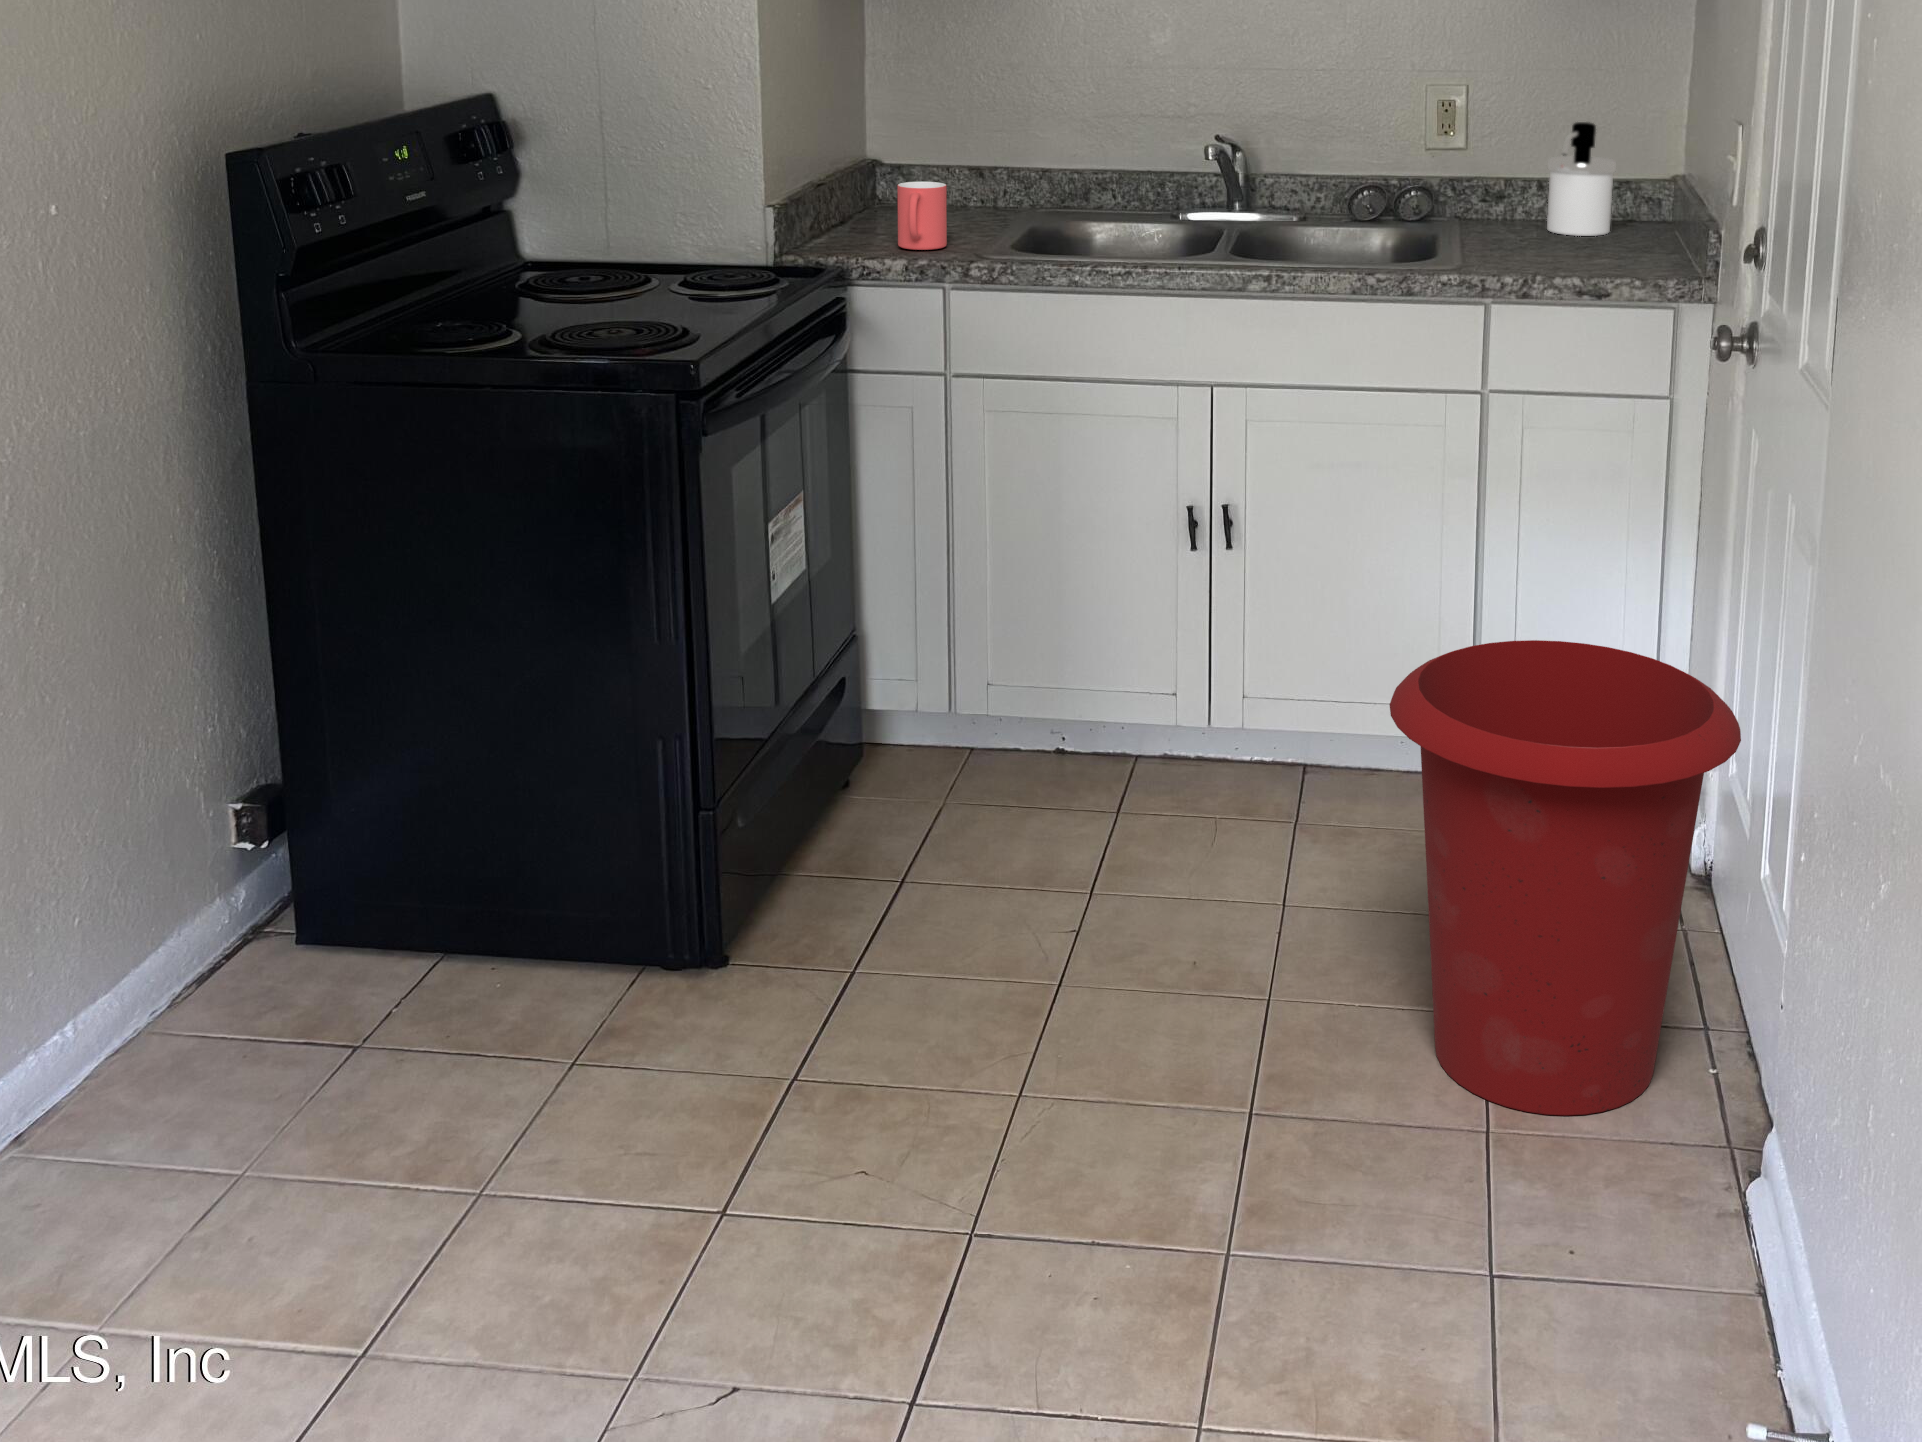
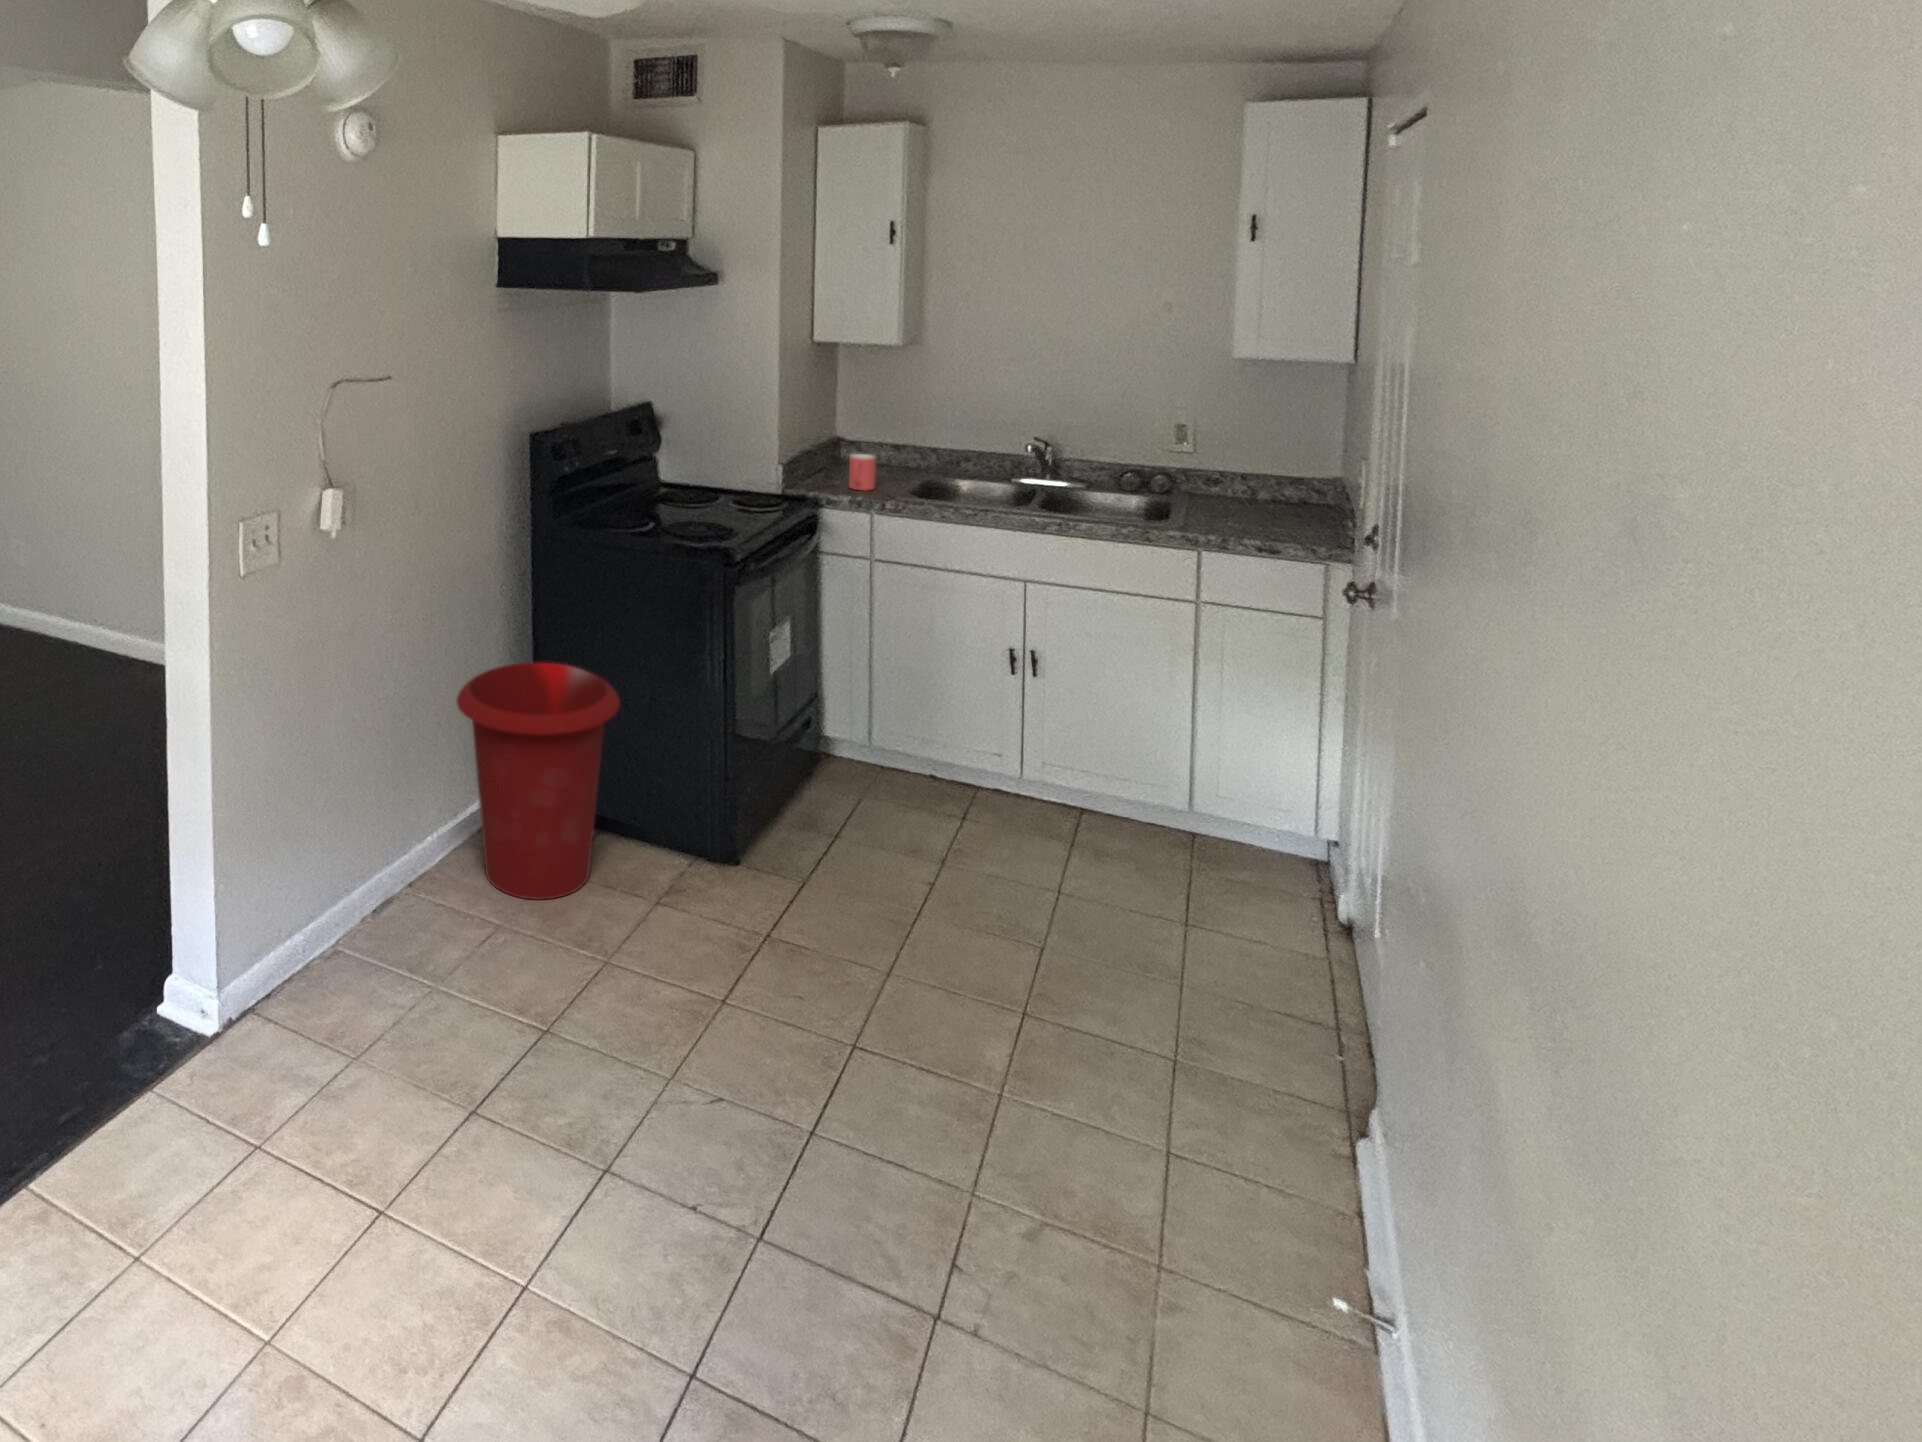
soap dispenser: present [1547,122,1616,236] -> none [1249,441,1297,510]
waste bin: present [1389,640,1741,1116] -> present [457,663,620,900]

